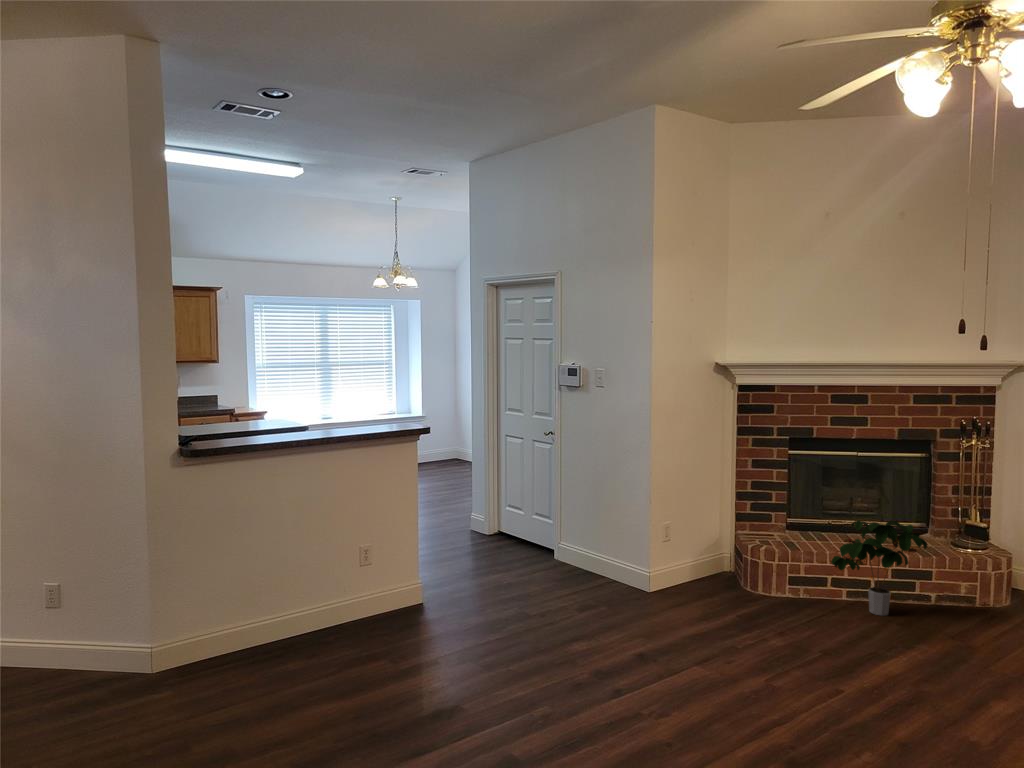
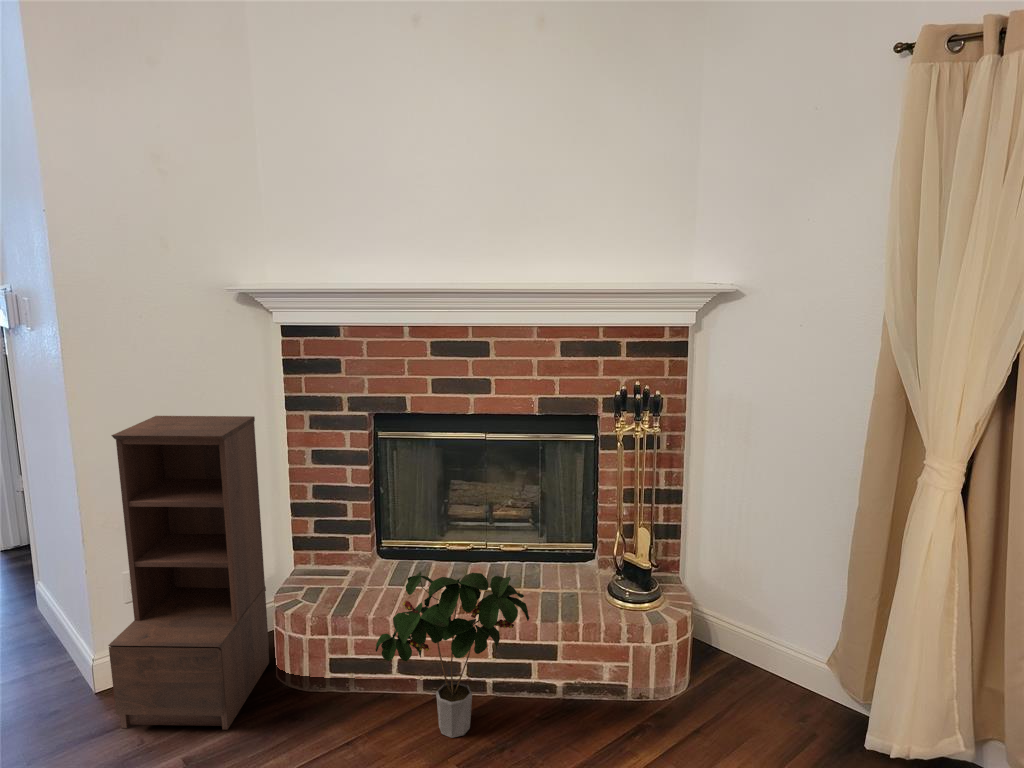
bookshelf: none [680,435,748,607] -> present [108,416,269,730]

